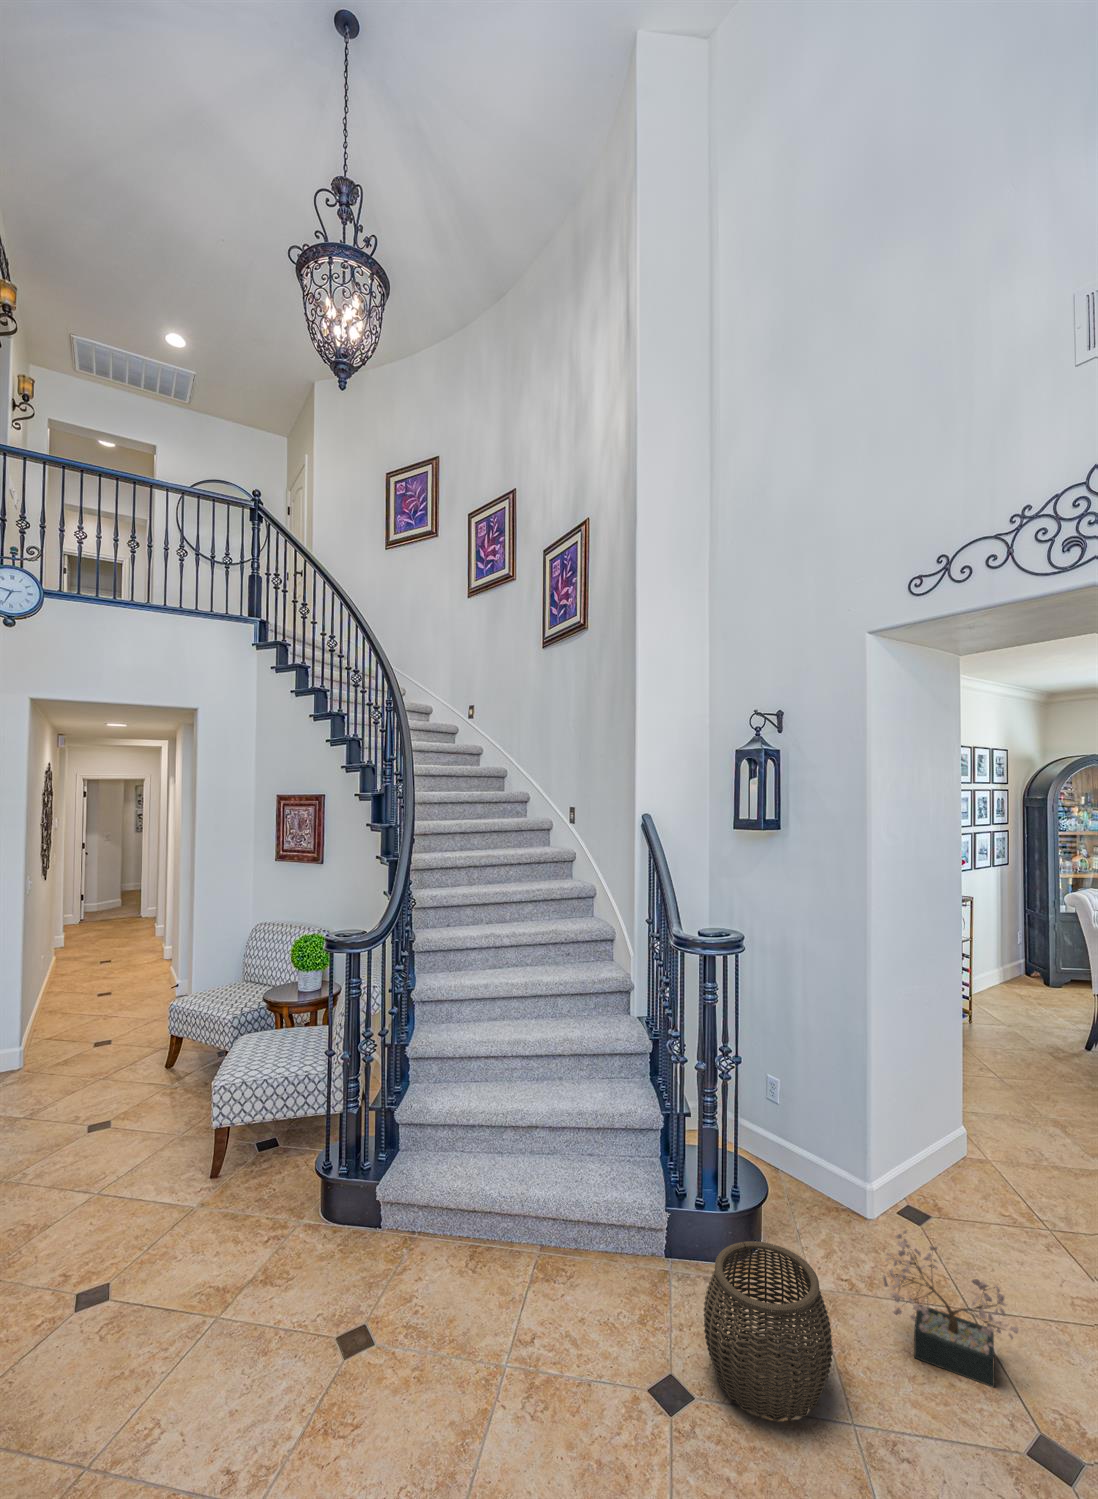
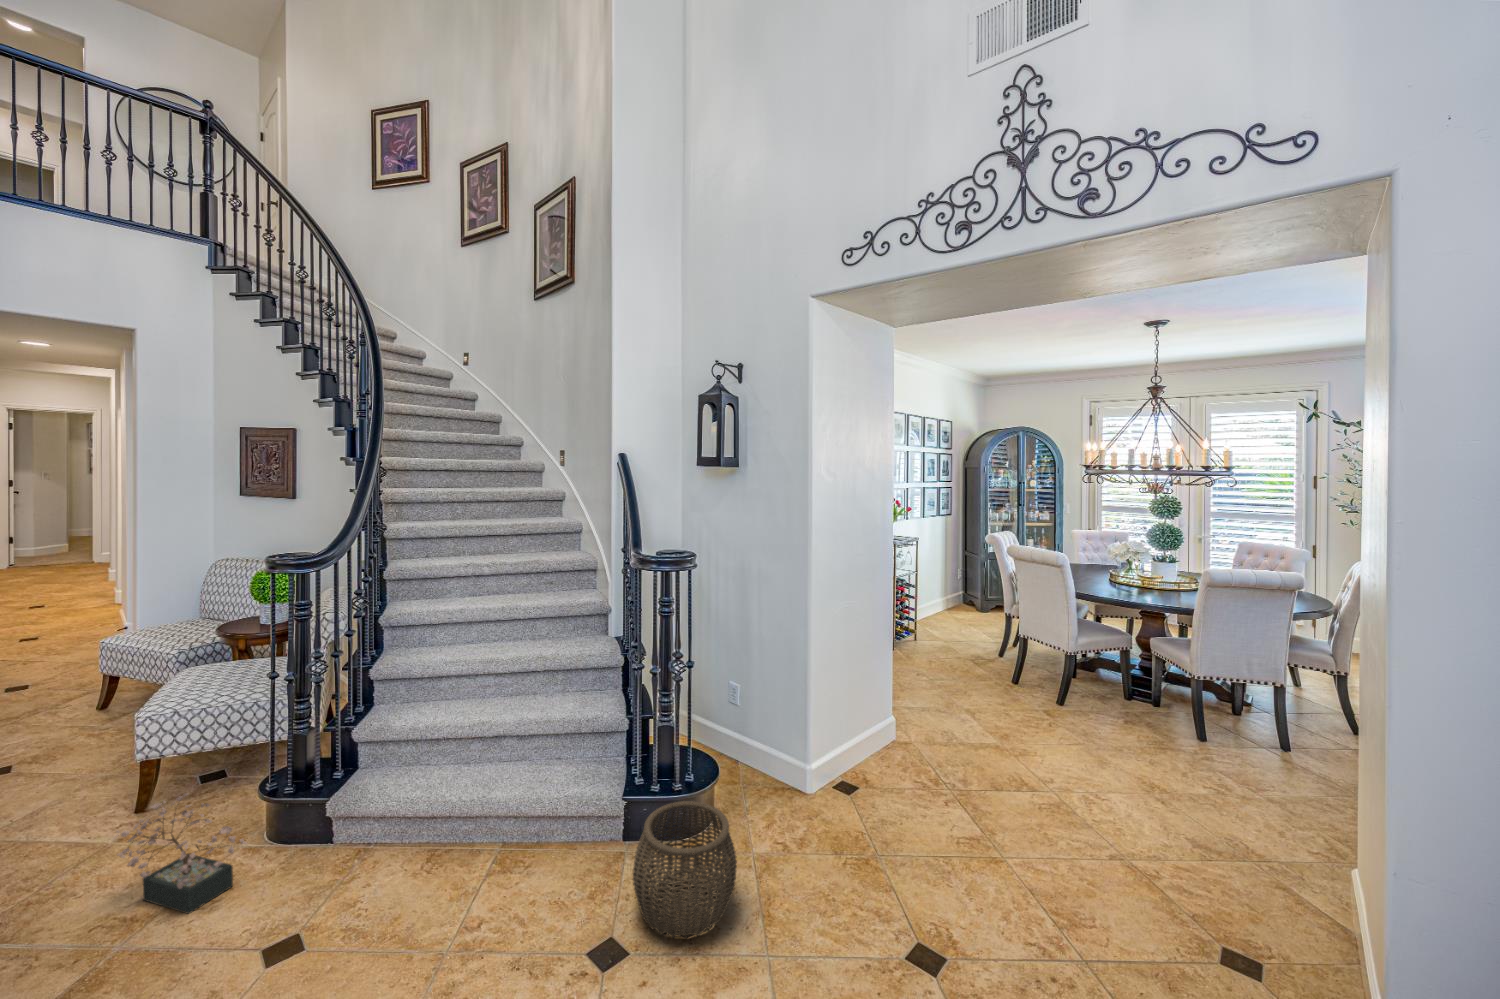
decorative plant: present [883,1231,1018,1387] -> present [115,793,247,914]

